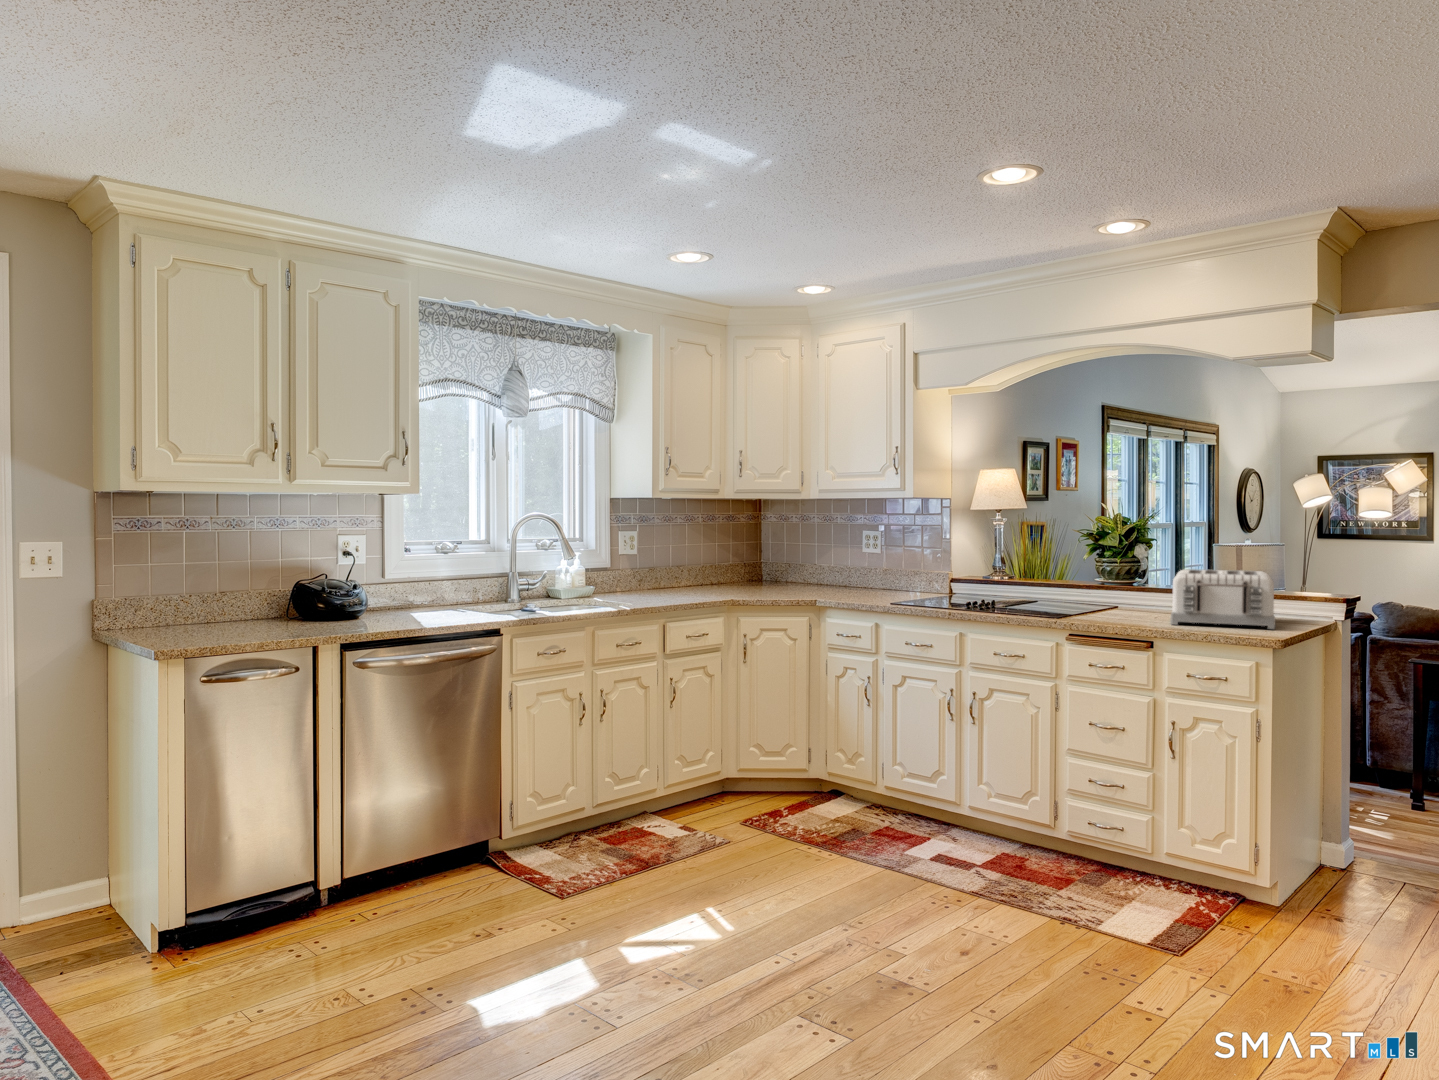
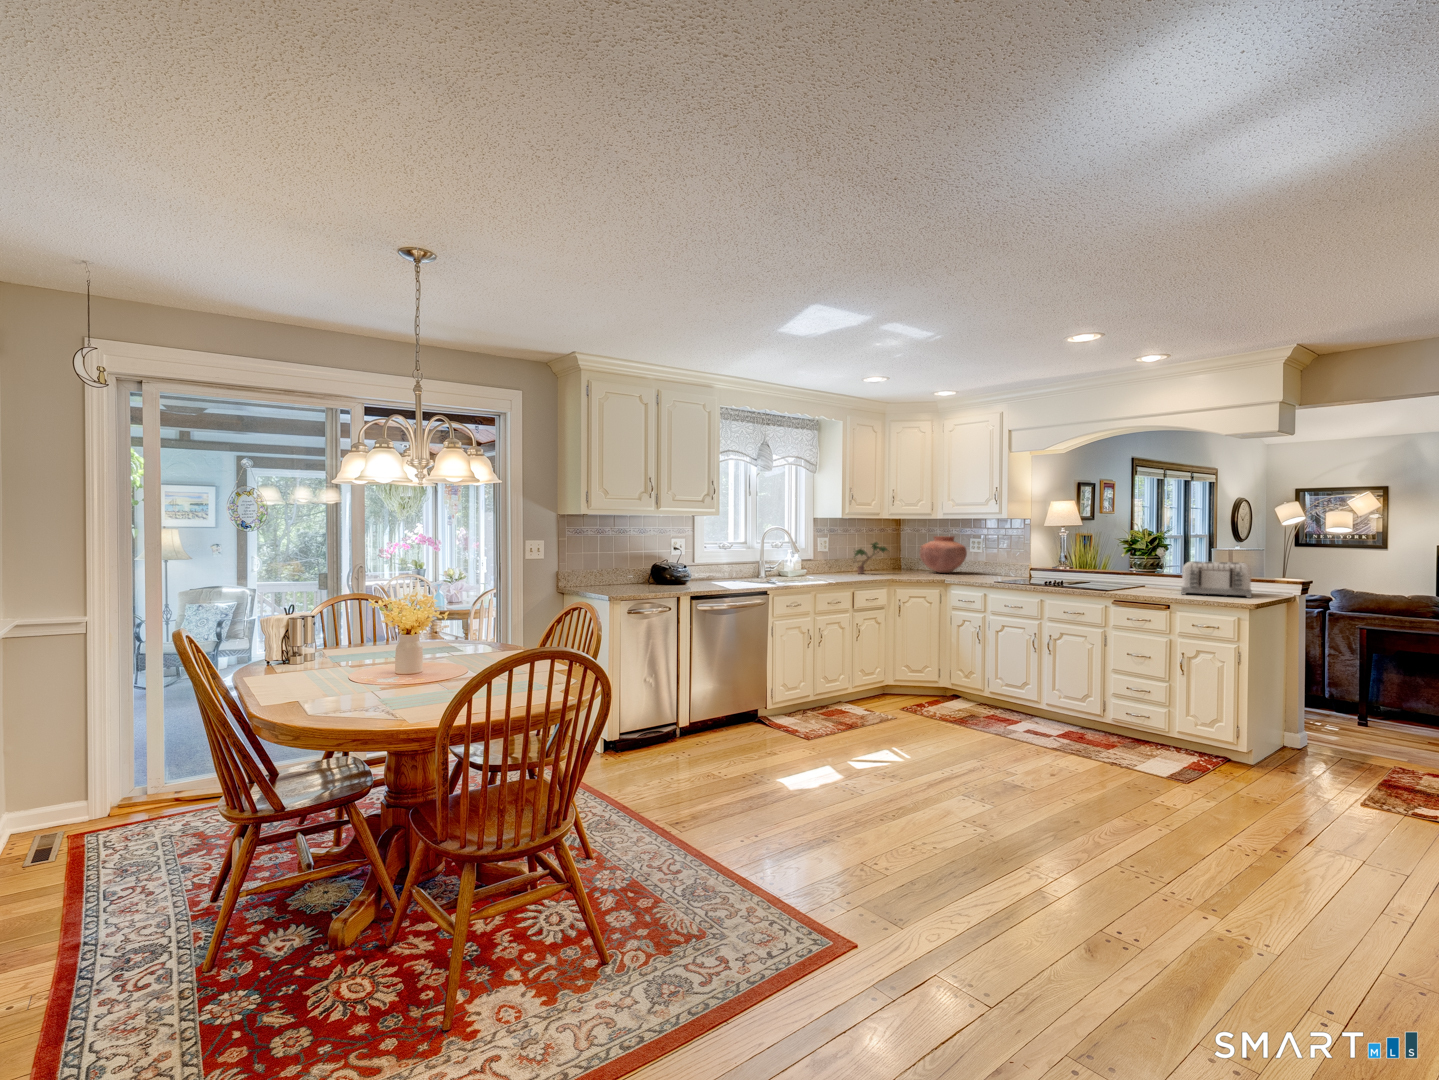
vase: none [782,528,855,588] -> present [920,536,967,573]
potted plant: none [666,537,738,592] -> present [854,542,888,574]

